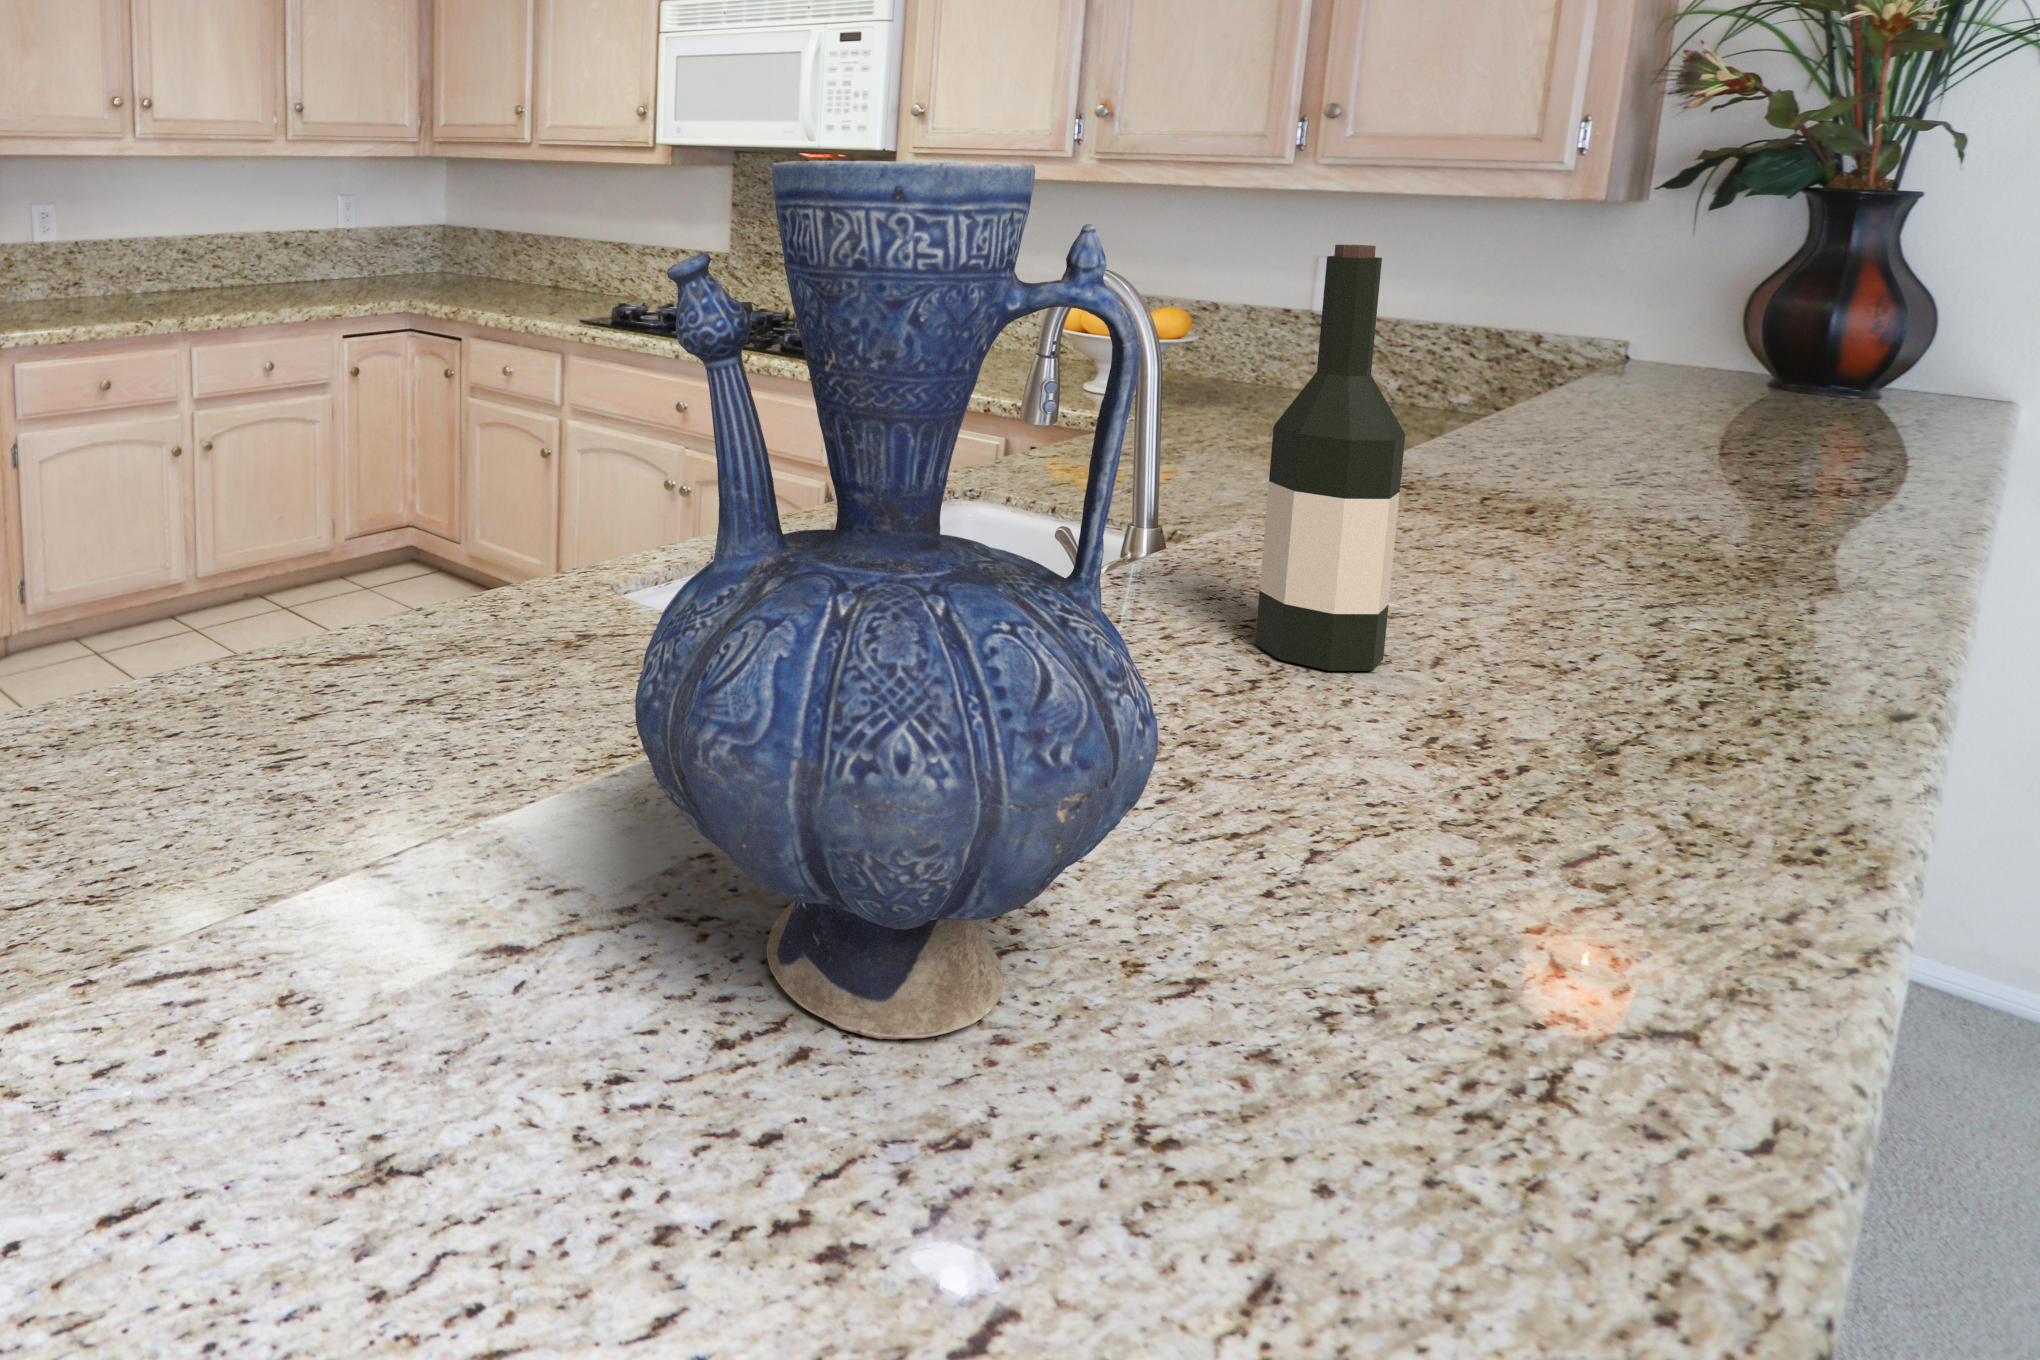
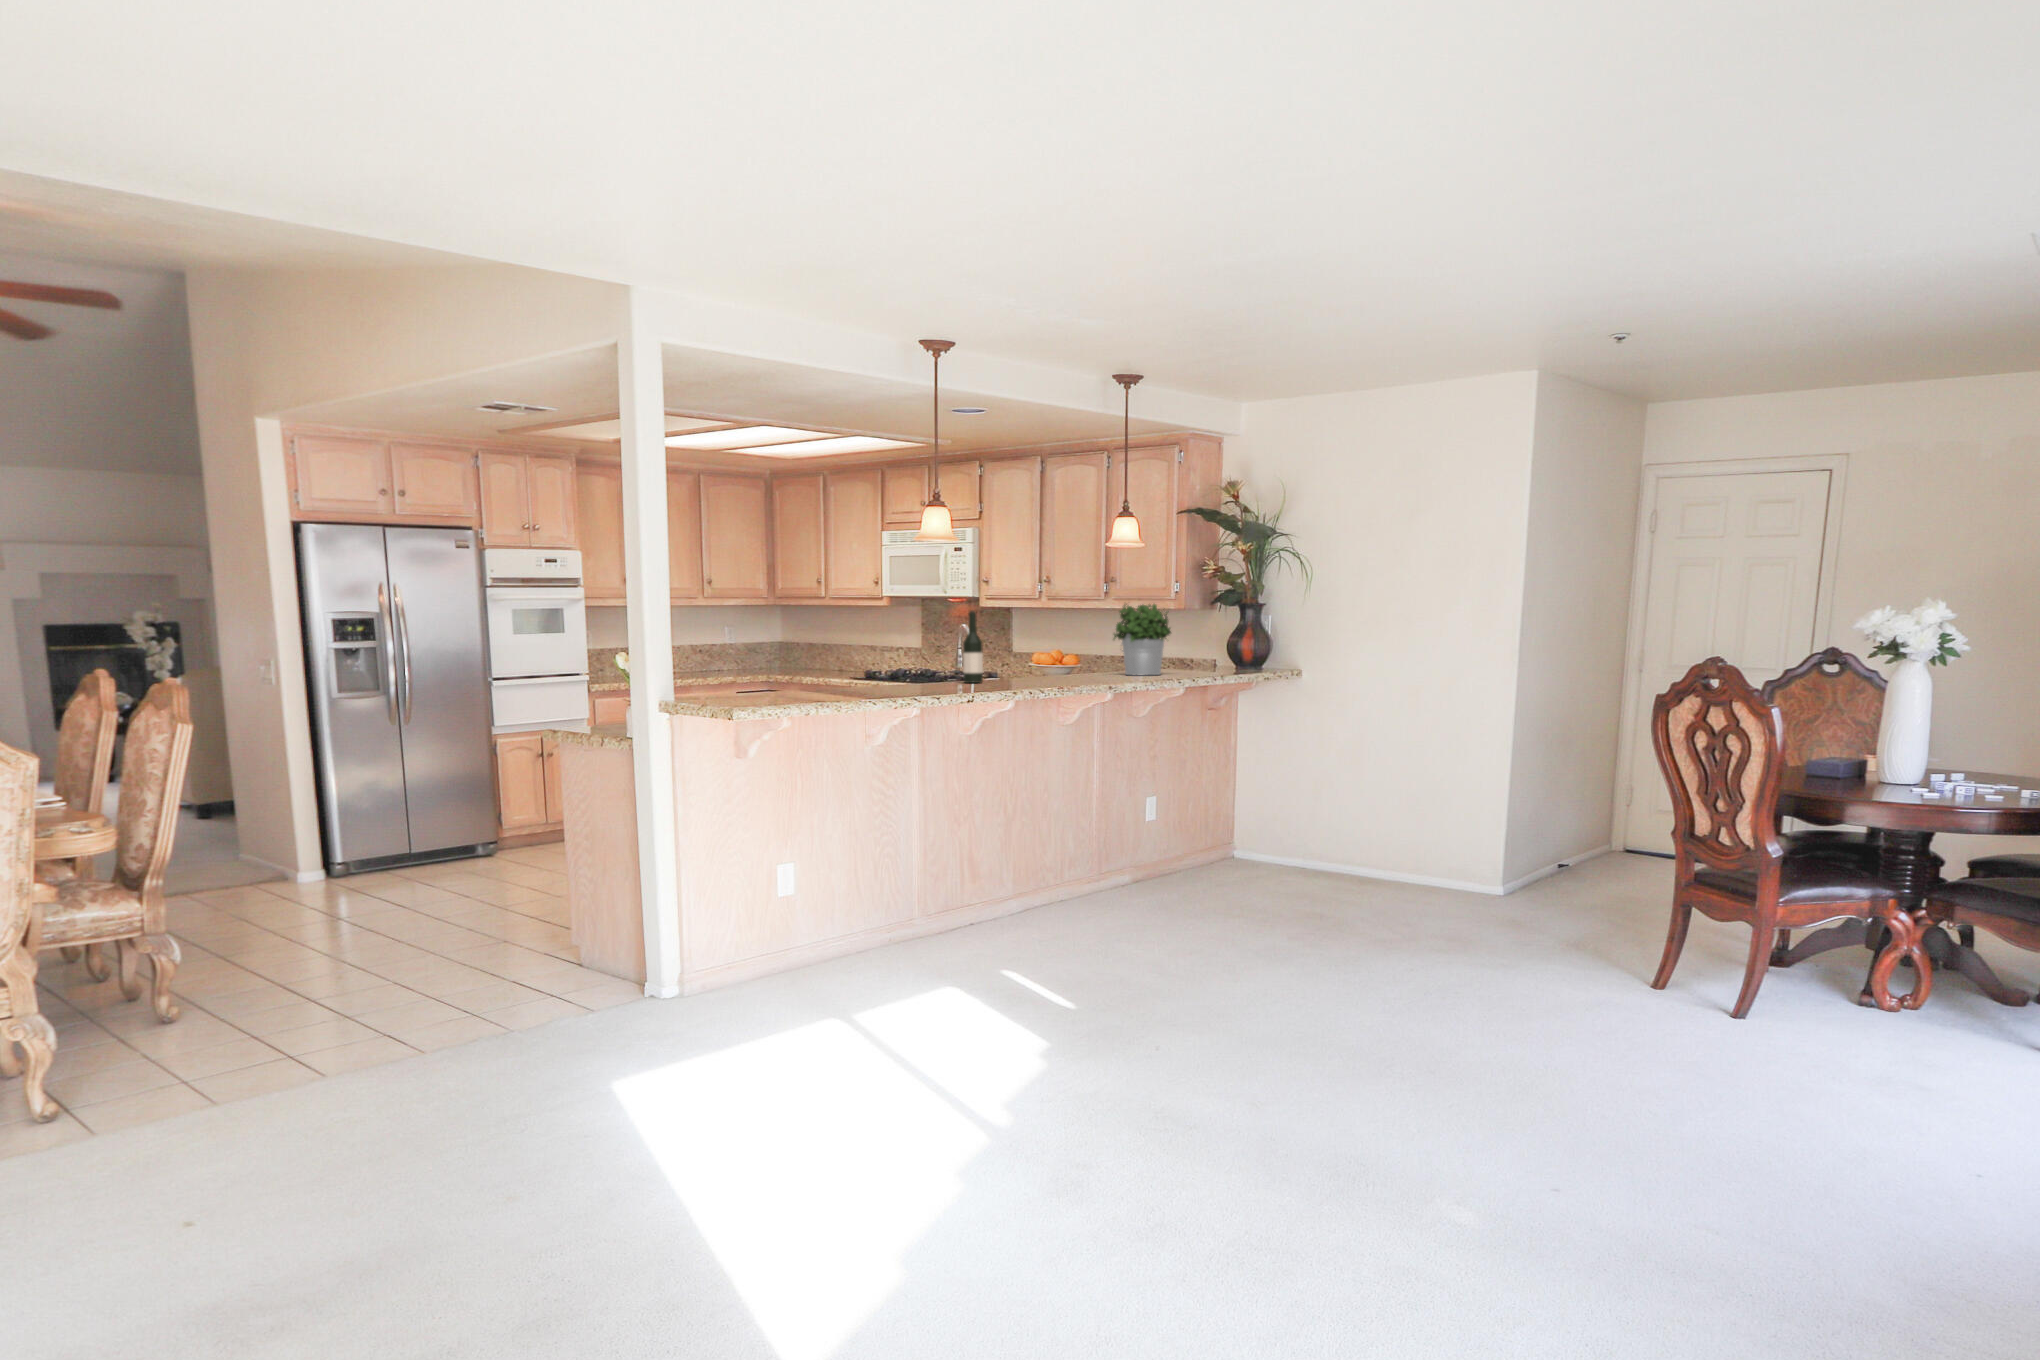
vase: present [635,161,1158,1039] -> none [845,596,900,688]
potted plant: none [1549,183,1847,469] -> present [1114,604,1171,675]

